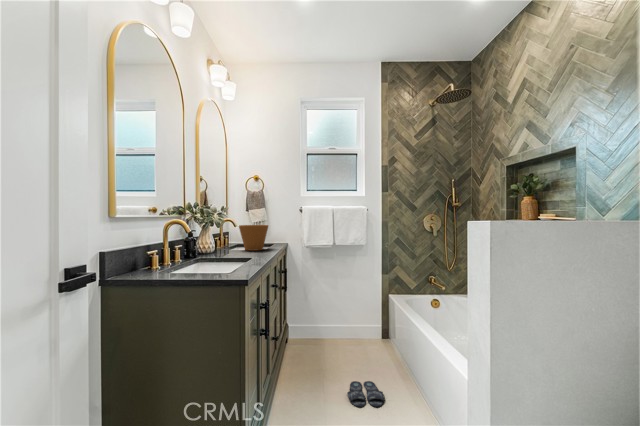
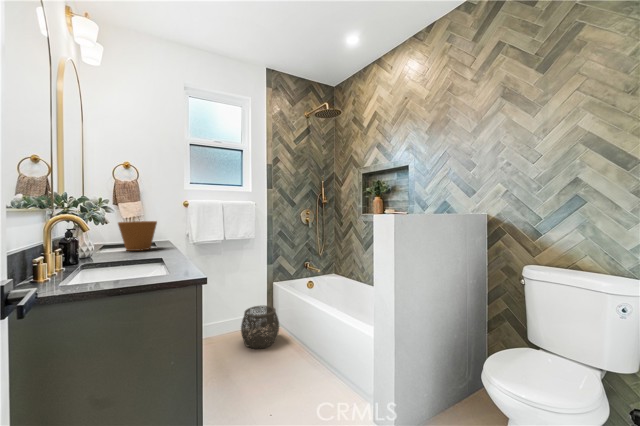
woven basket: none [347,318,388,366] -> present [241,306,279,349]
slippers: present [347,381,384,407] -> none [255,360,289,383]

